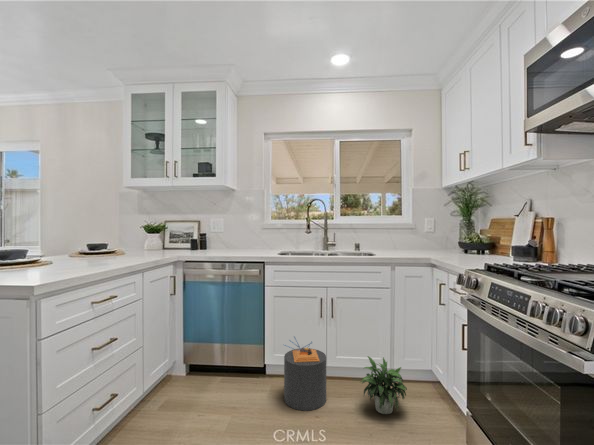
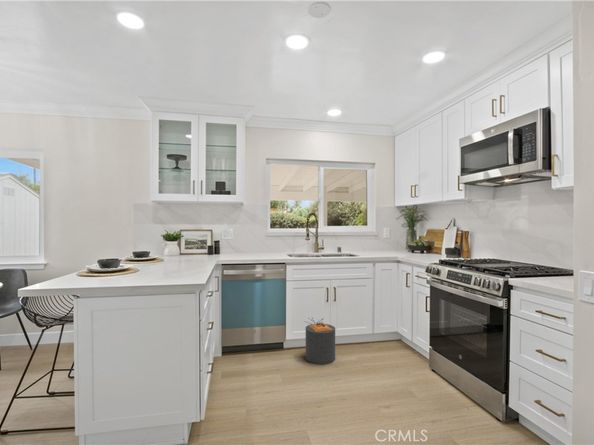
potted plant: present [361,356,407,414] -> none [359,324,390,360]

